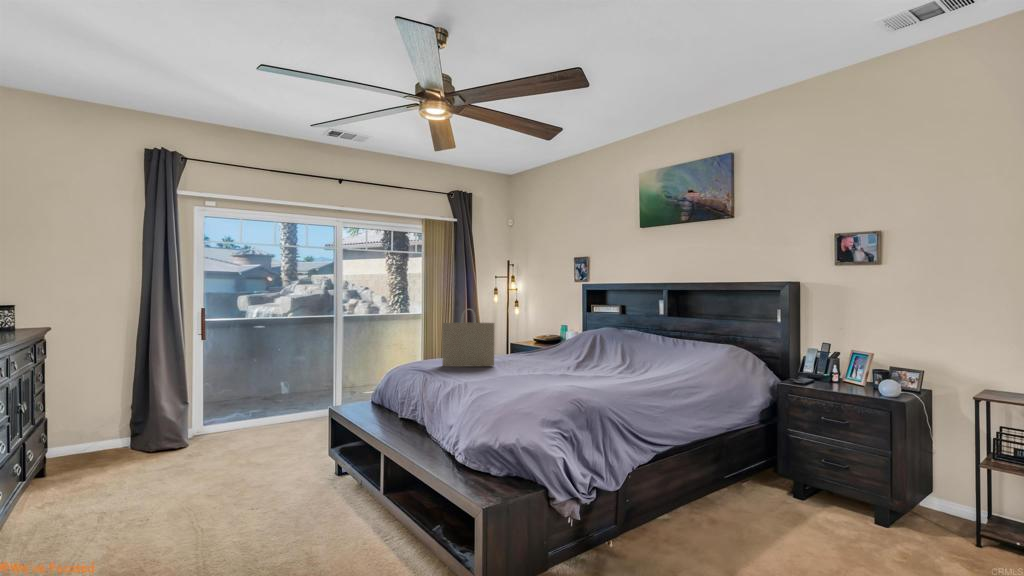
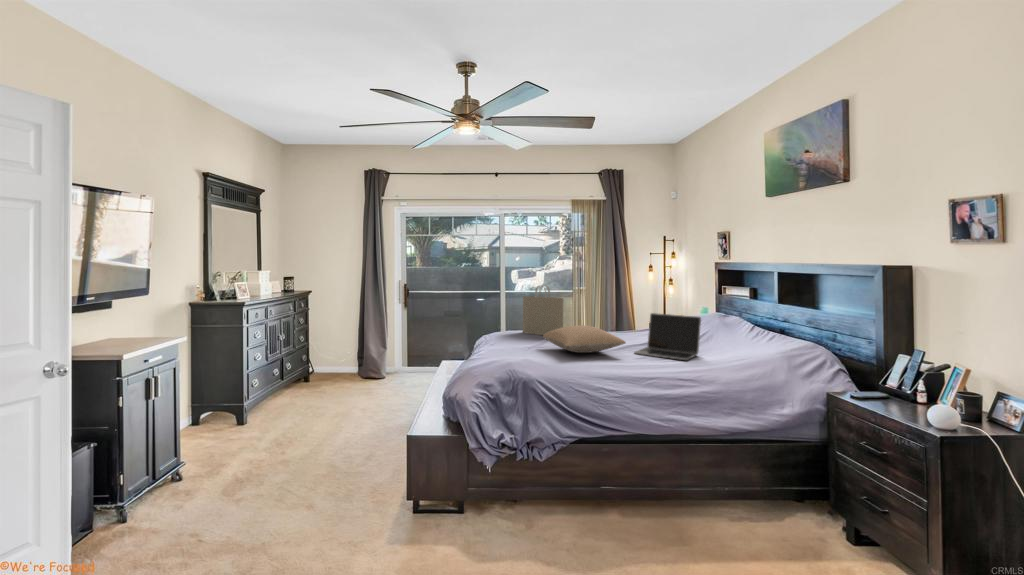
laptop: none [591,333,650,376] -> present [635,313,701,360]
pillow: none [508,349,600,379] -> present [543,325,626,353]

